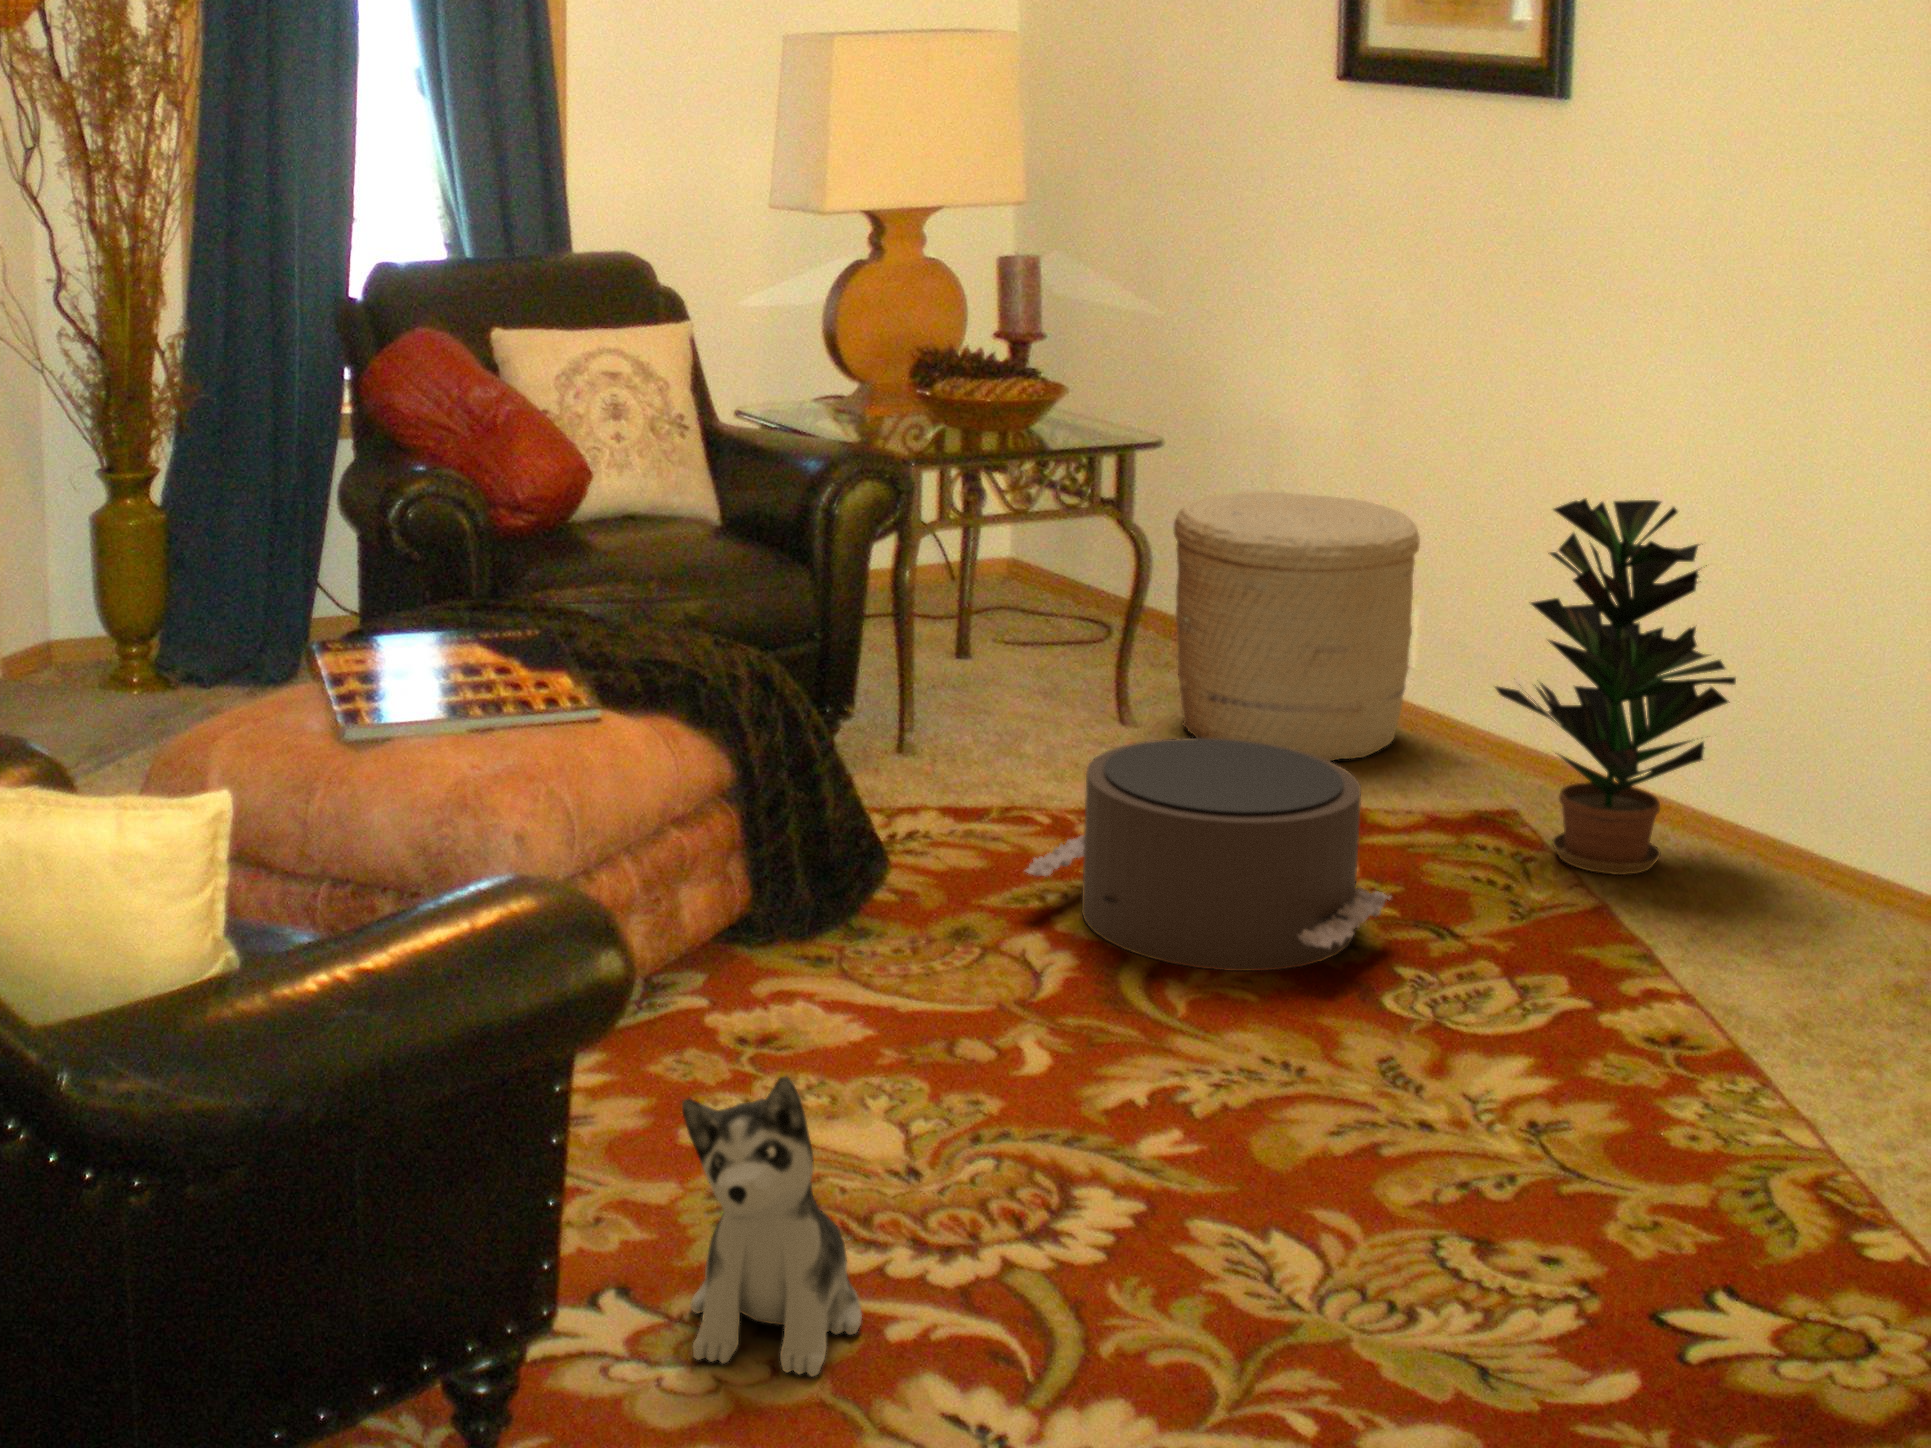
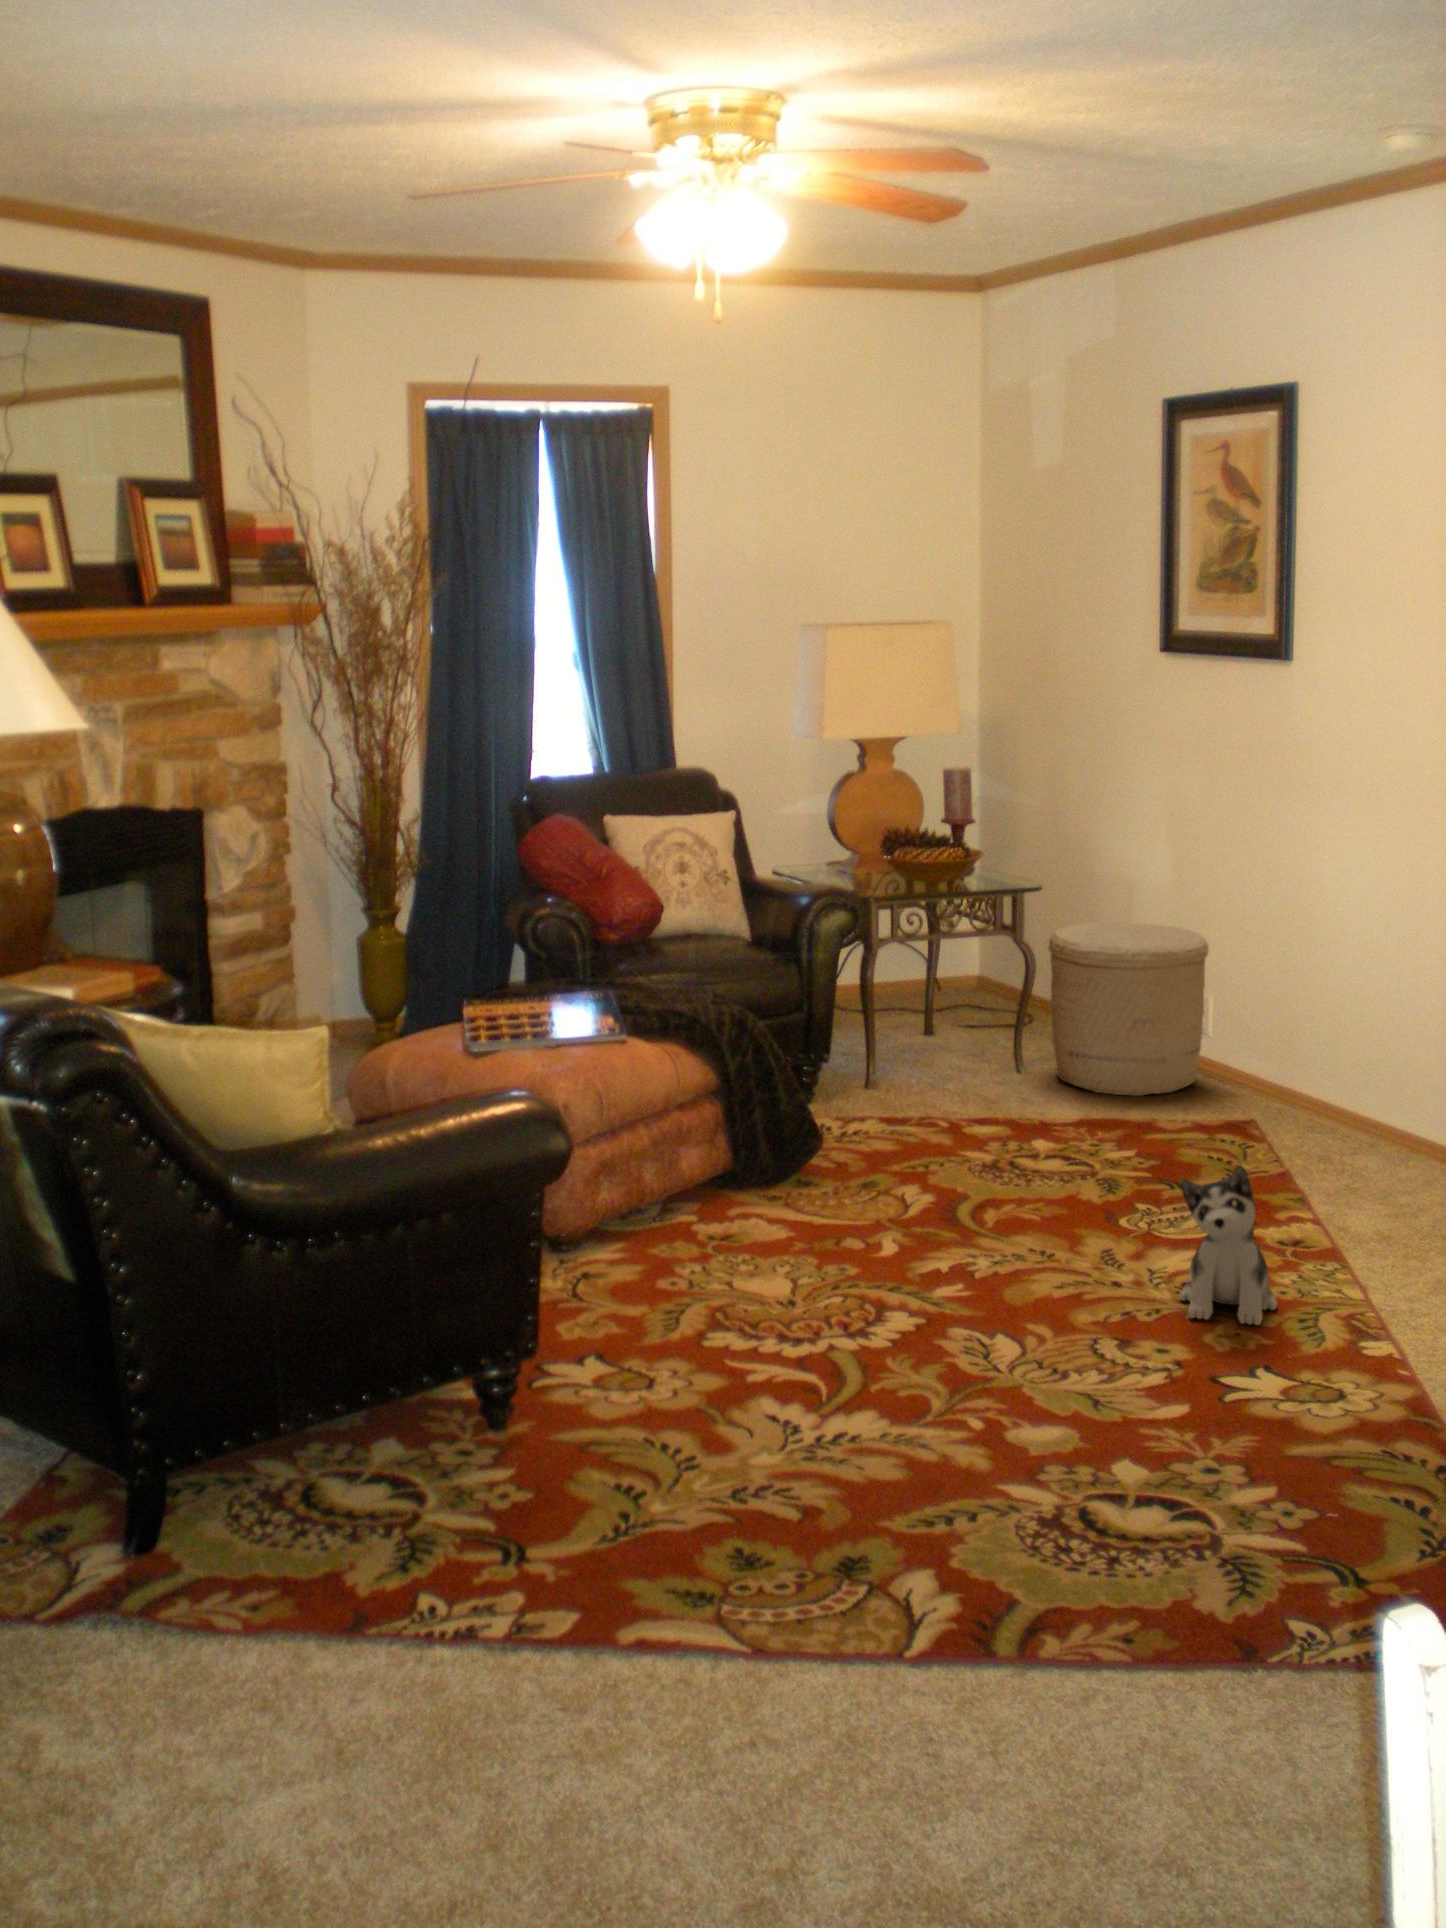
potted plant: present [1495,499,1736,875] -> none [1229,915,1382,1158]
pouf: present [1026,738,1392,971] -> none [911,1067,1140,1206]
plush toy: present [682,1076,862,1376] -> present [1179,1165,1277,1325]

